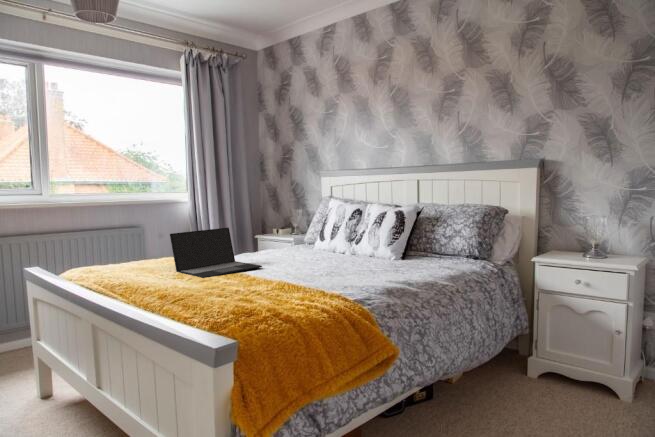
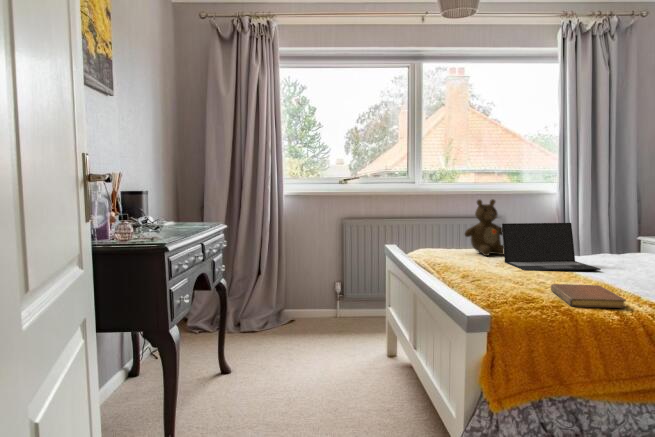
teddy bear: none [125,210,174,267] -> present [465,199,504,256]
notebook: none [250,284,324,311] -> present [551,284,626,308]

